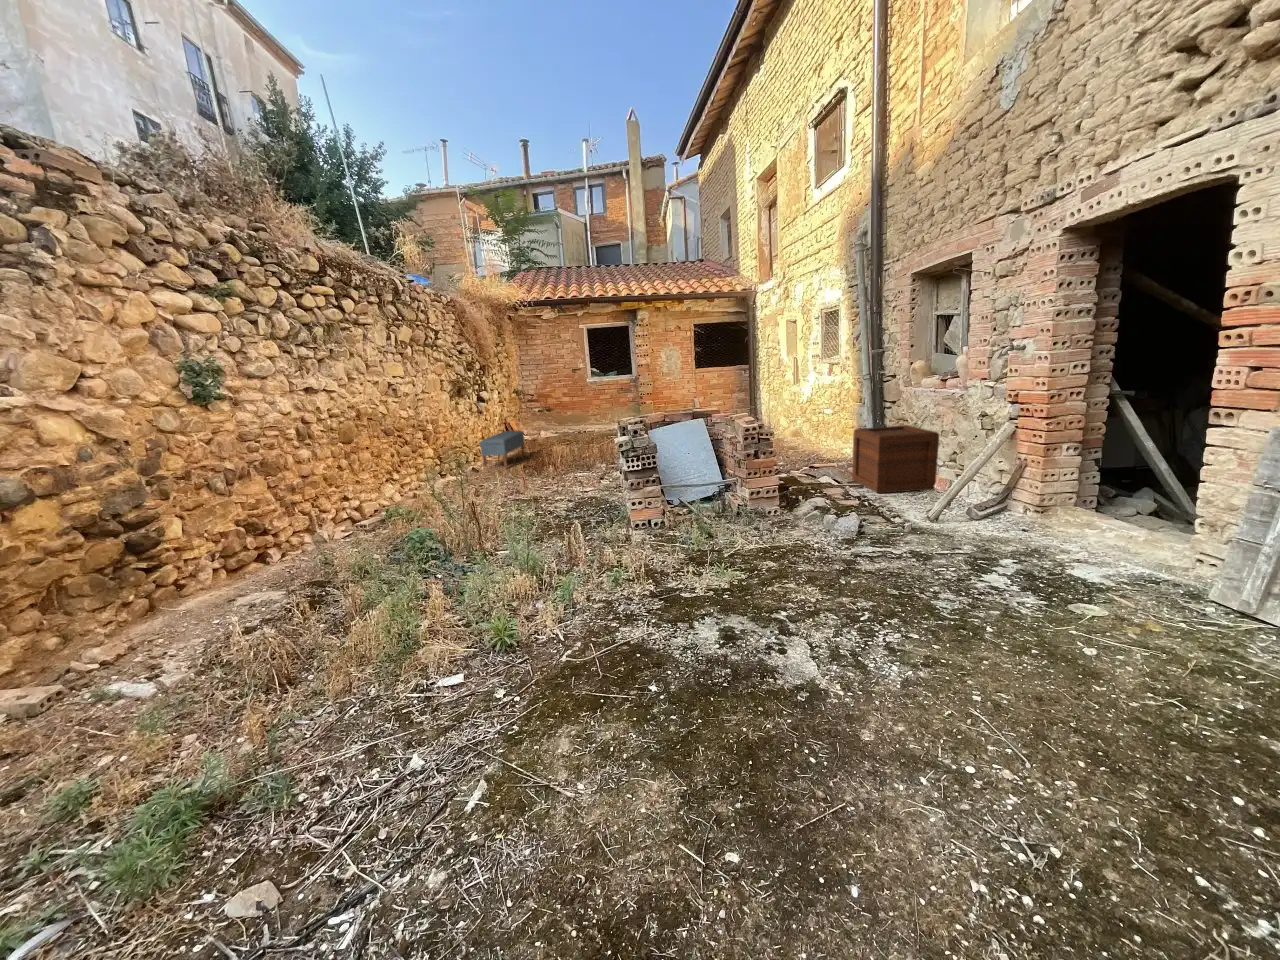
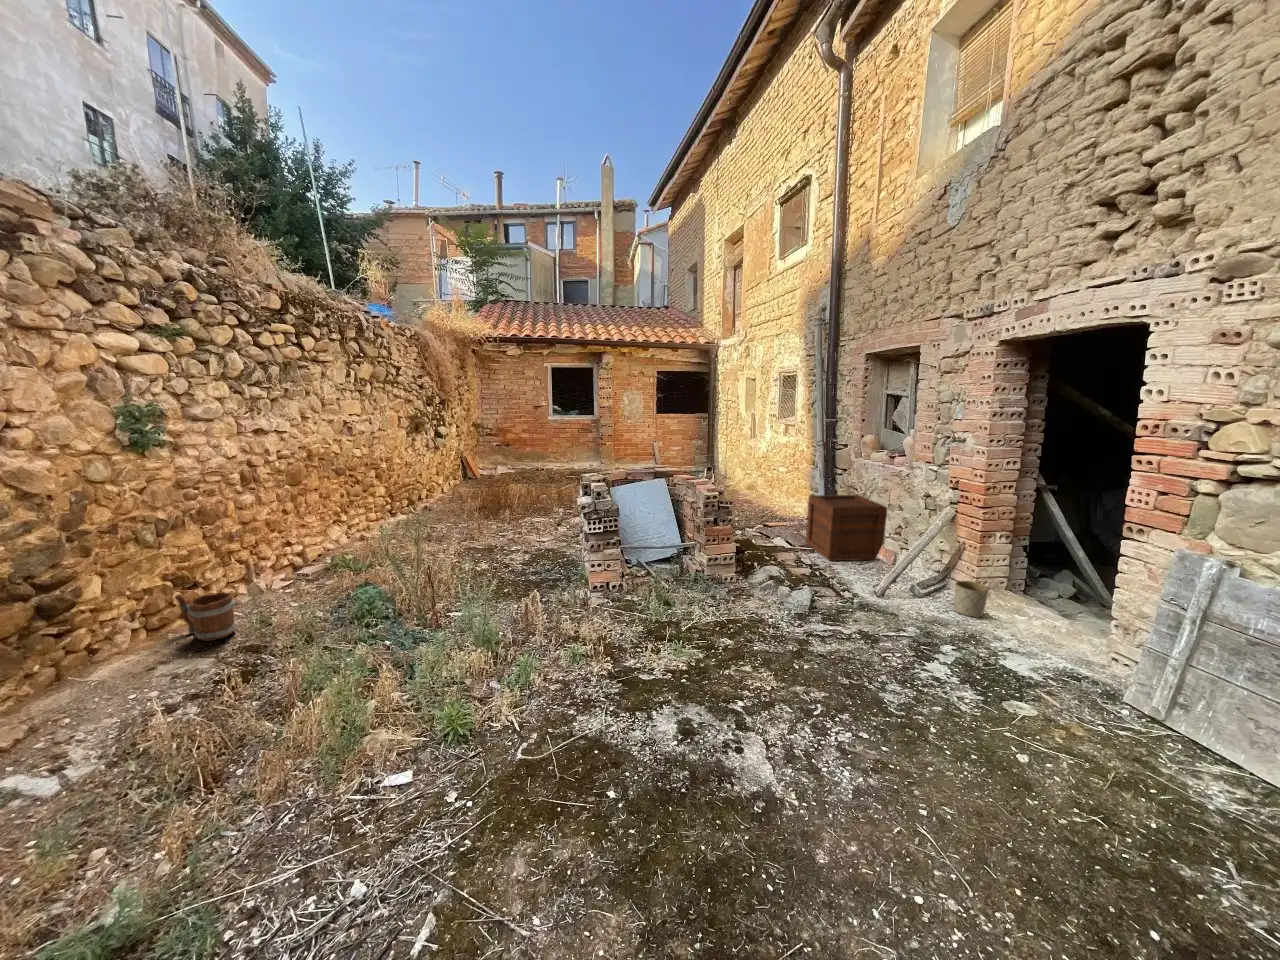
bench: present [479,430,525,469] -> none [435,467,483,508]
planter: none [1015,497,1054,535] -> present [954,581,989,618]
bucket: none [248,534,304,579] -> present [175,592,237,641]

